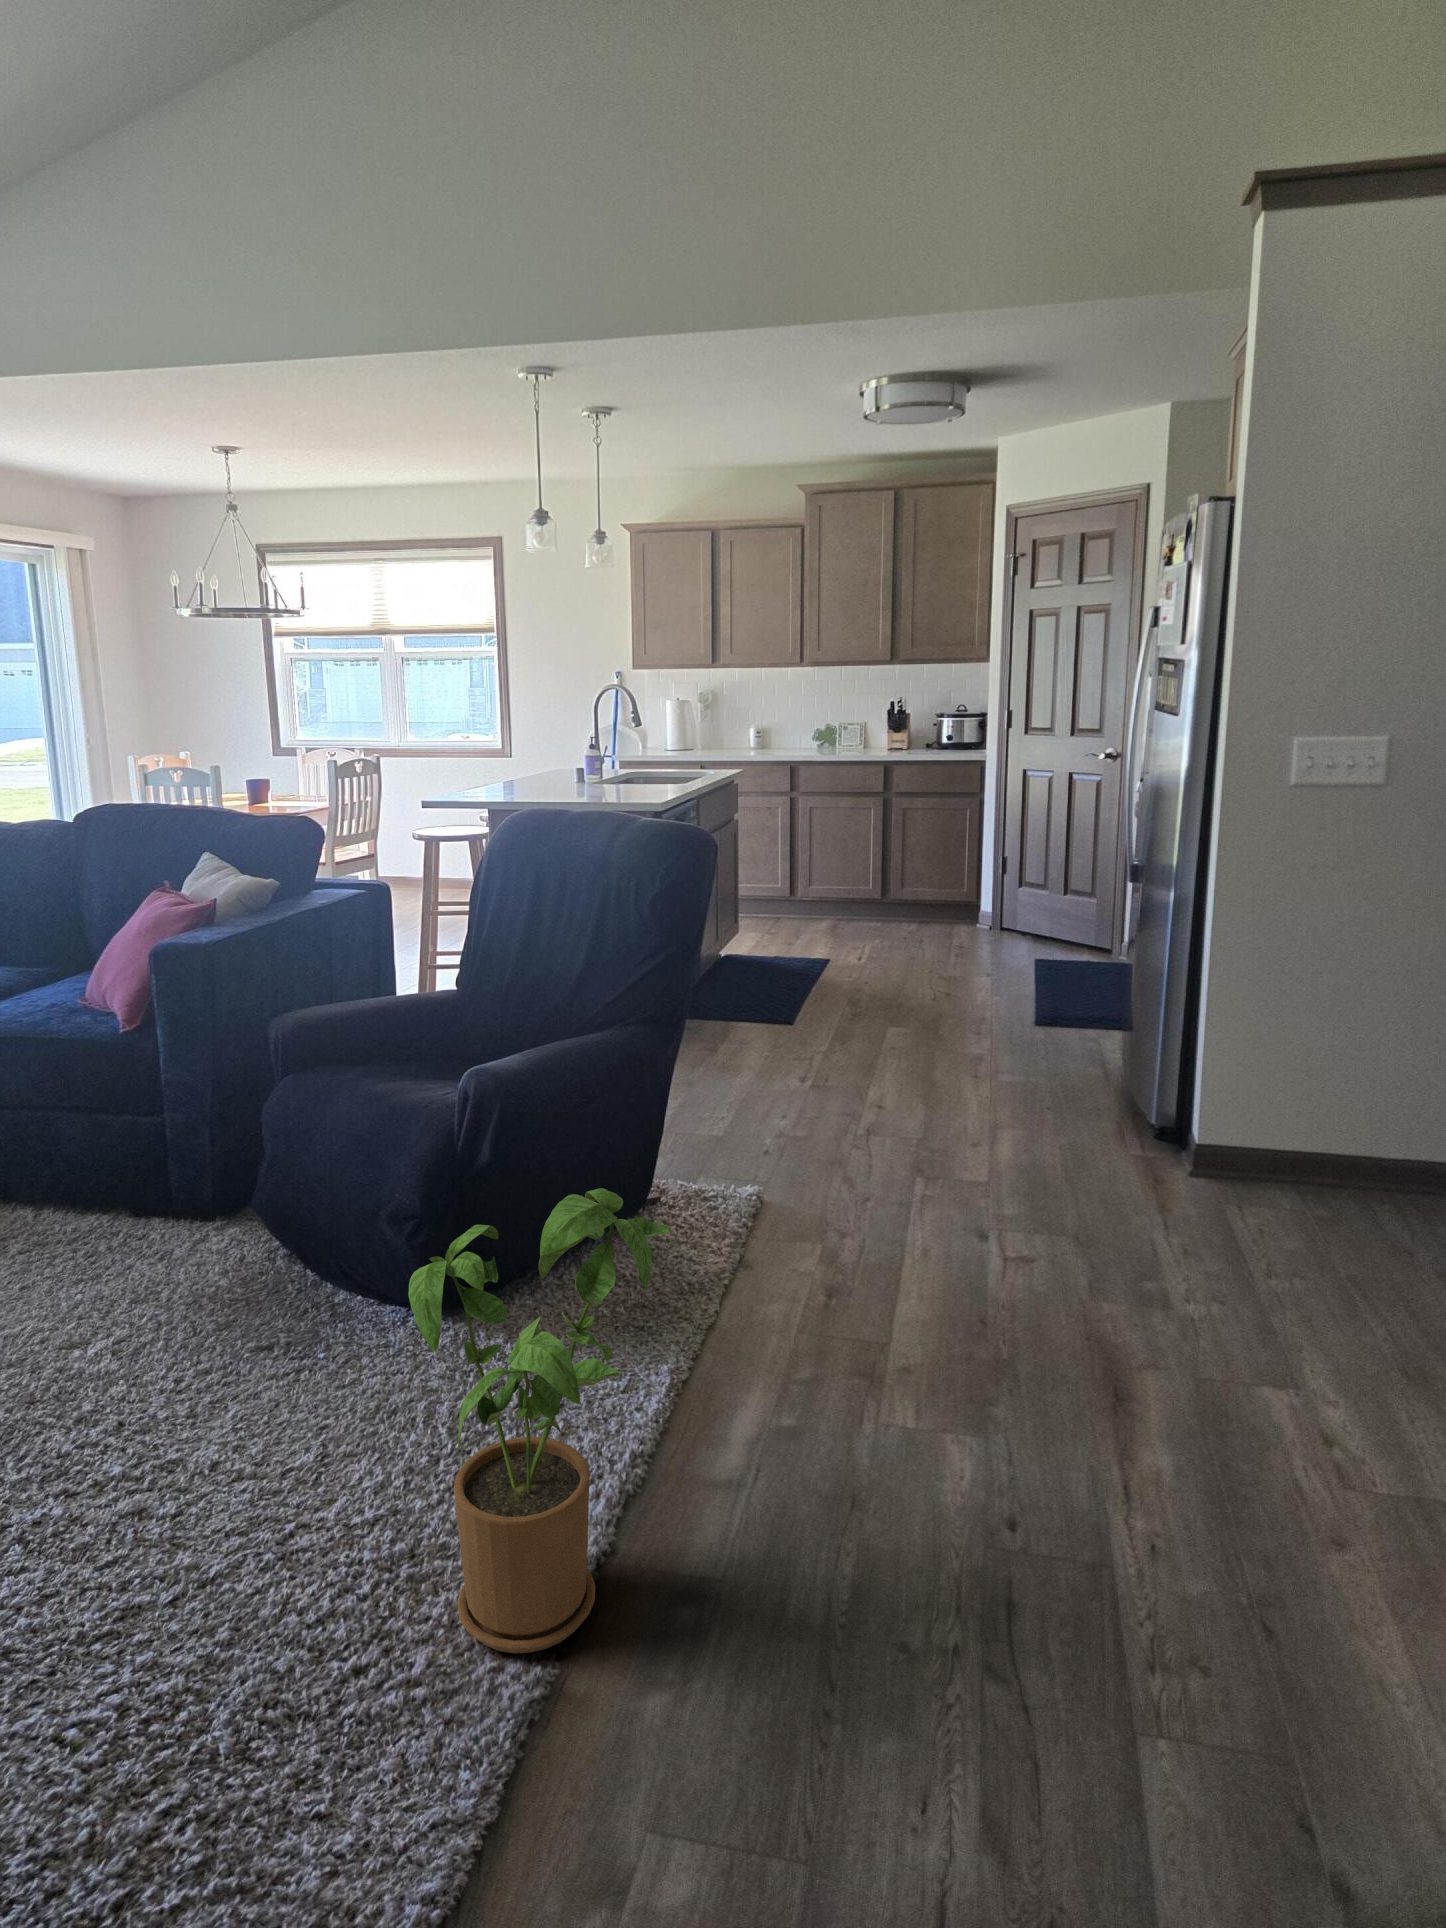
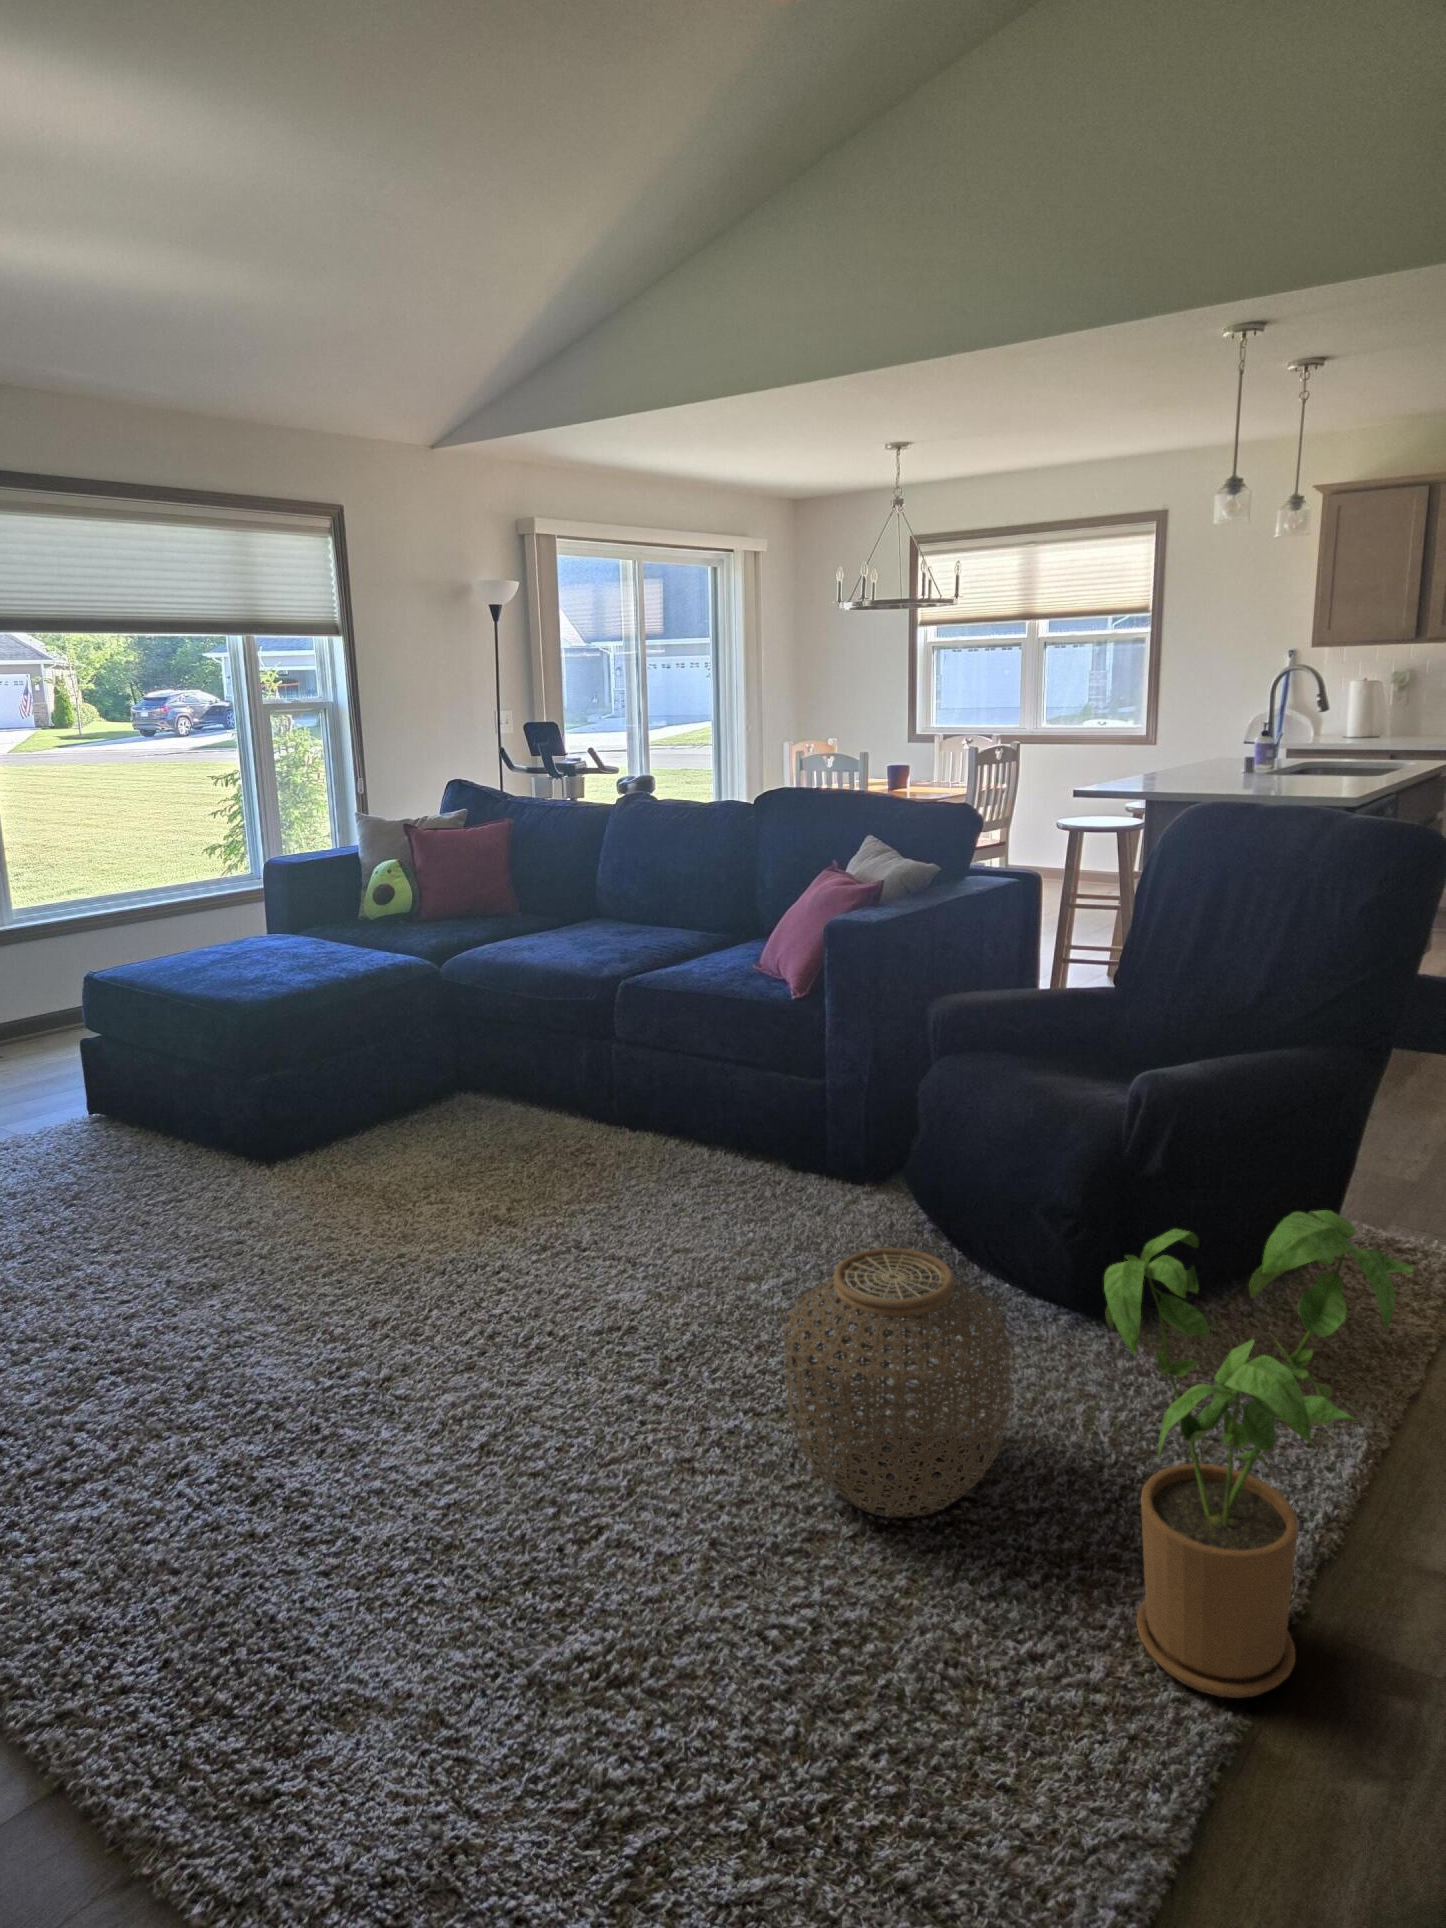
woven basket: none [86,1285,338,1569] -> present [784,1248,1010,1517]

